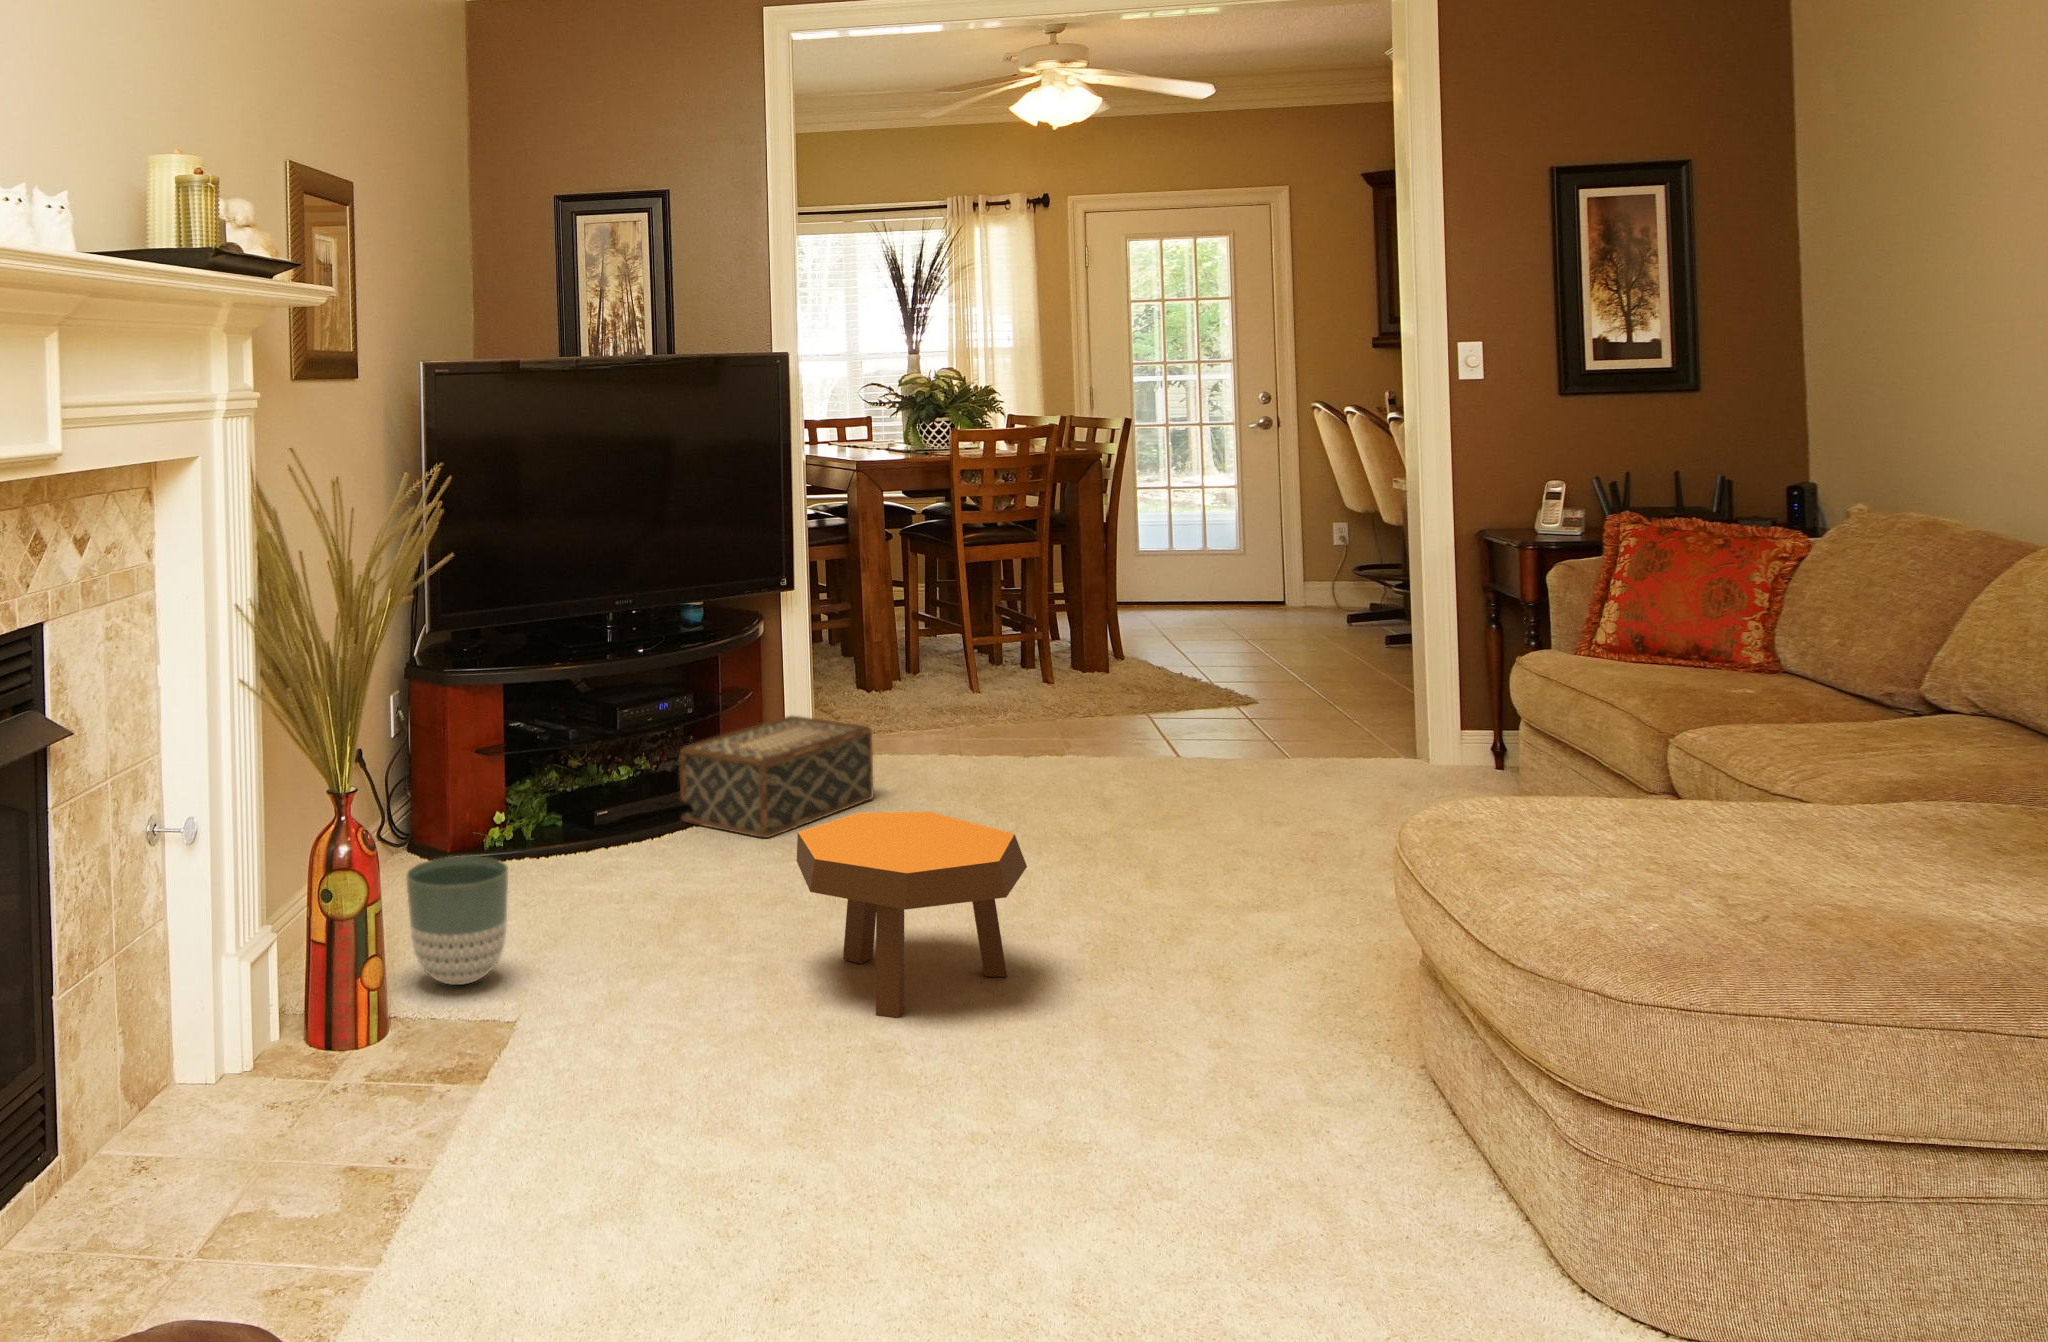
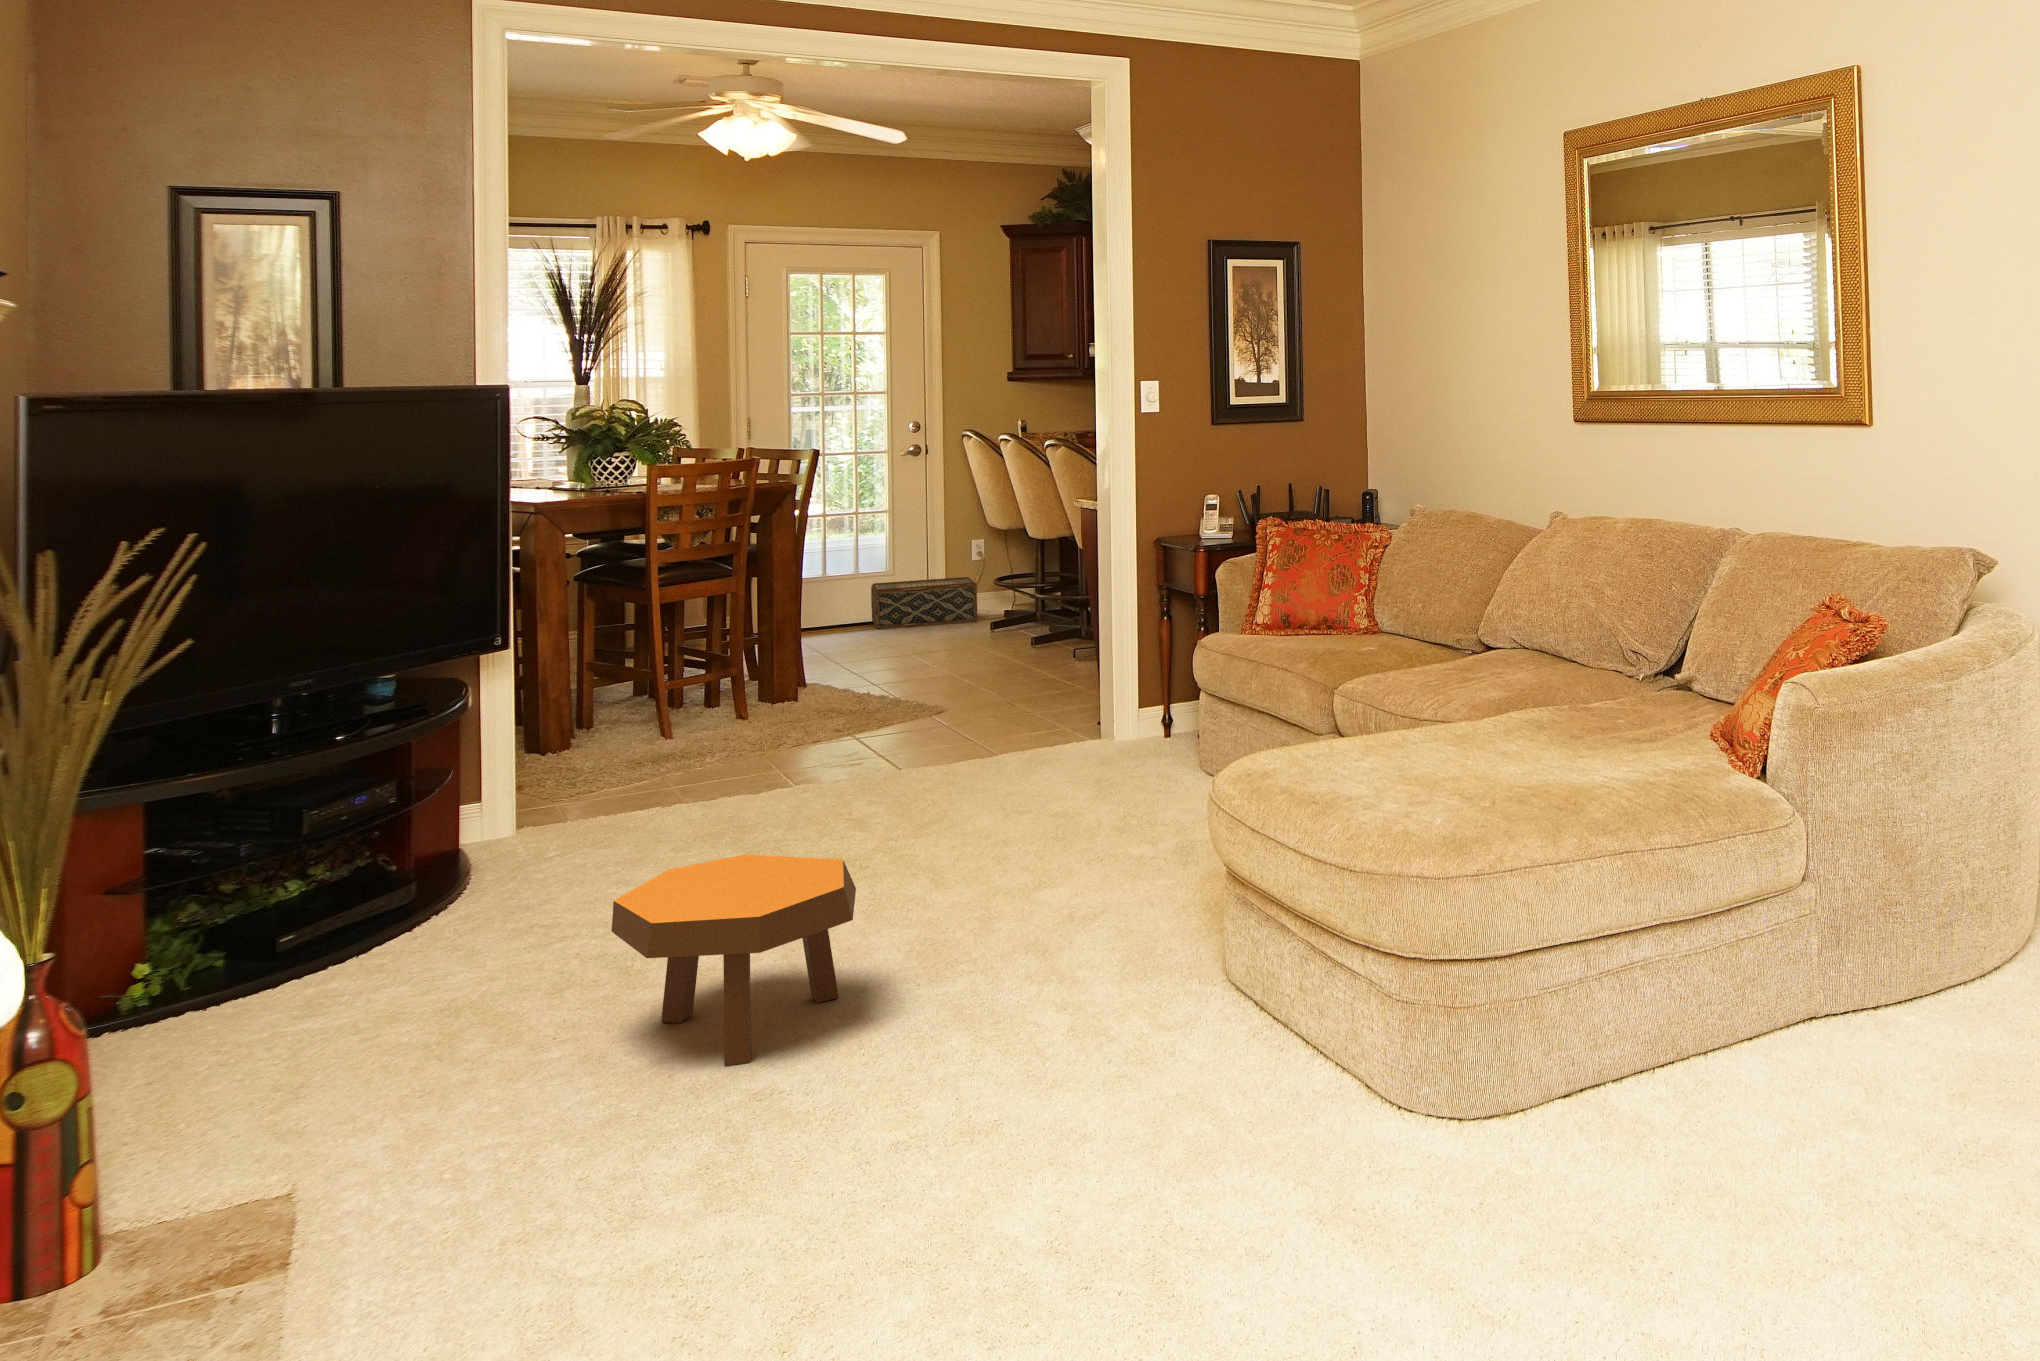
woven basket: present [680,716,873,838] -> present [871,577,978,629]
planter: present [406,856,508,985] -> none [91,1008,246,1175]

